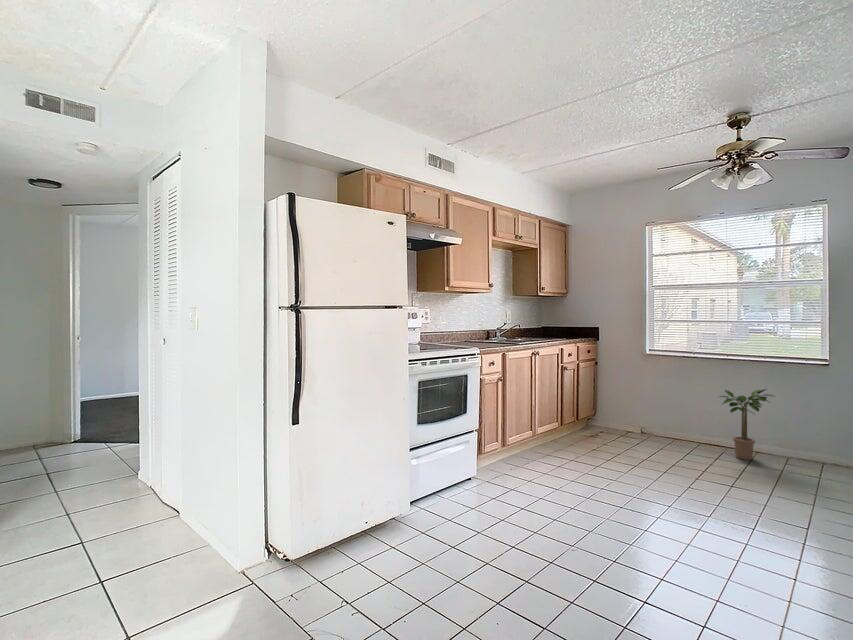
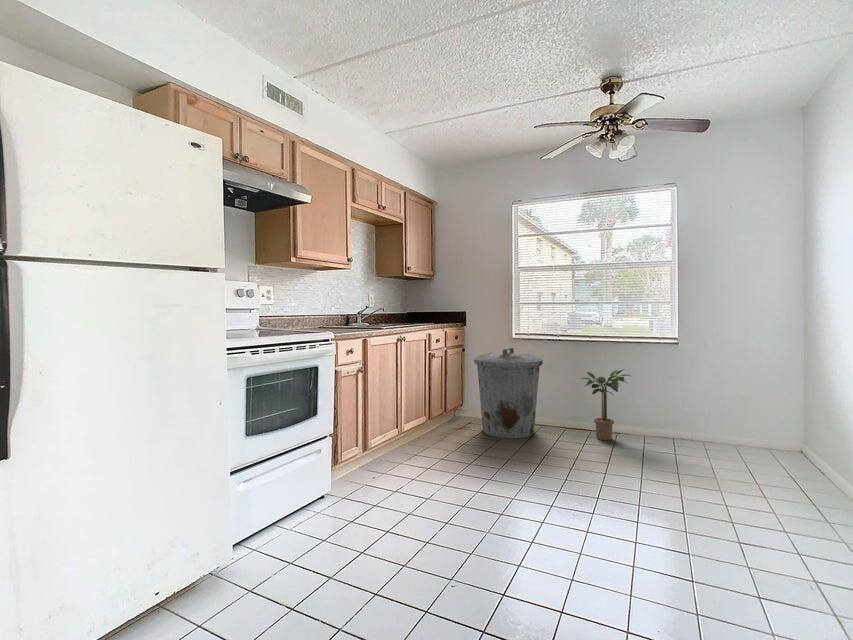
trash can: none [606,363,677,450] -> present [474,348,543,438]

